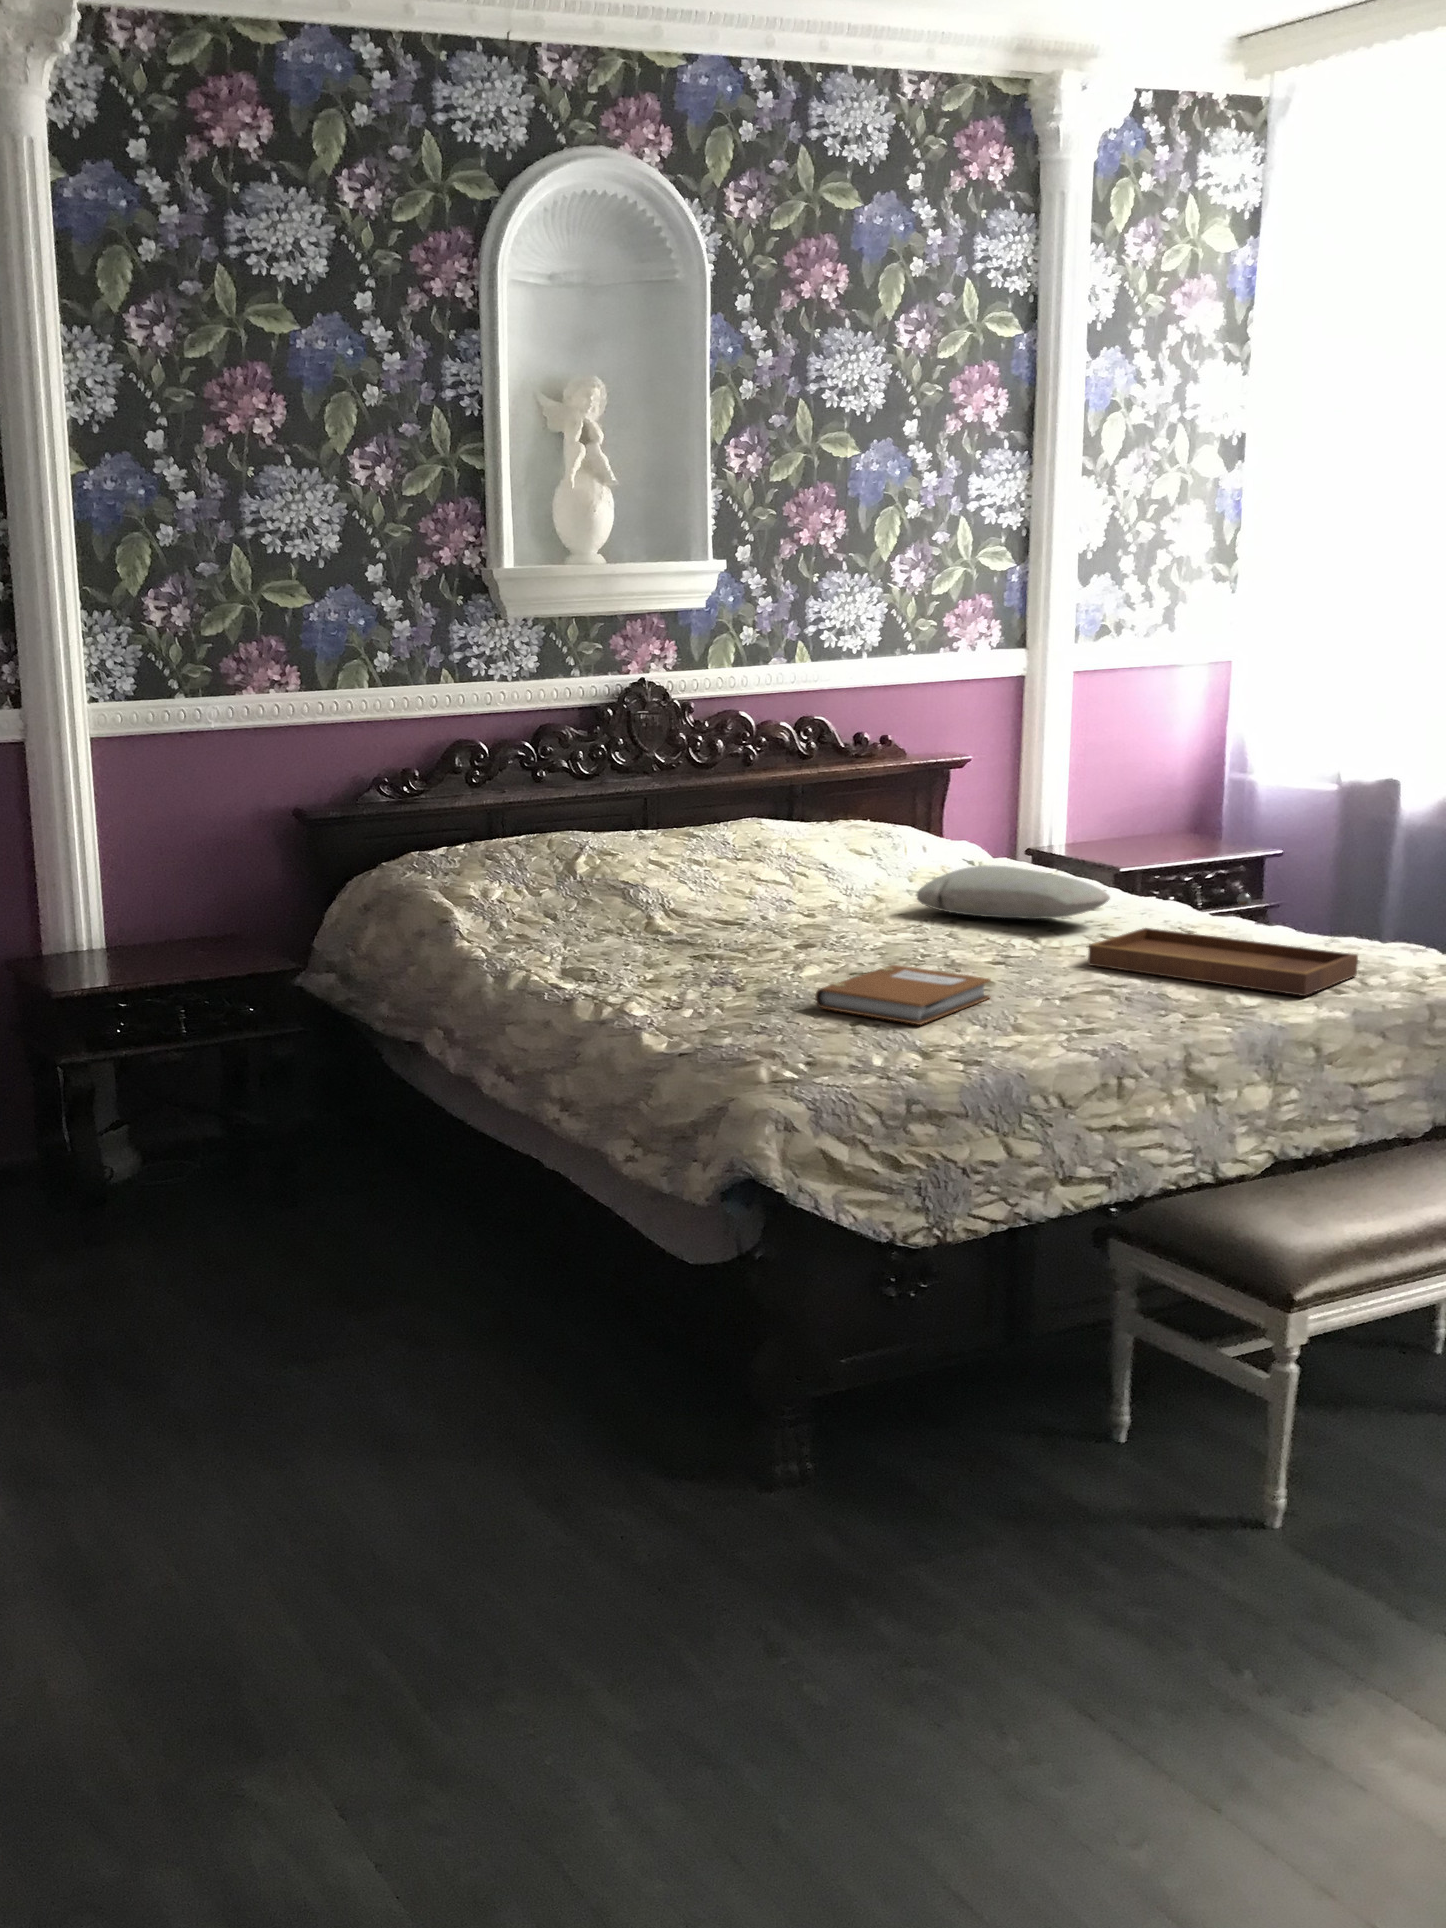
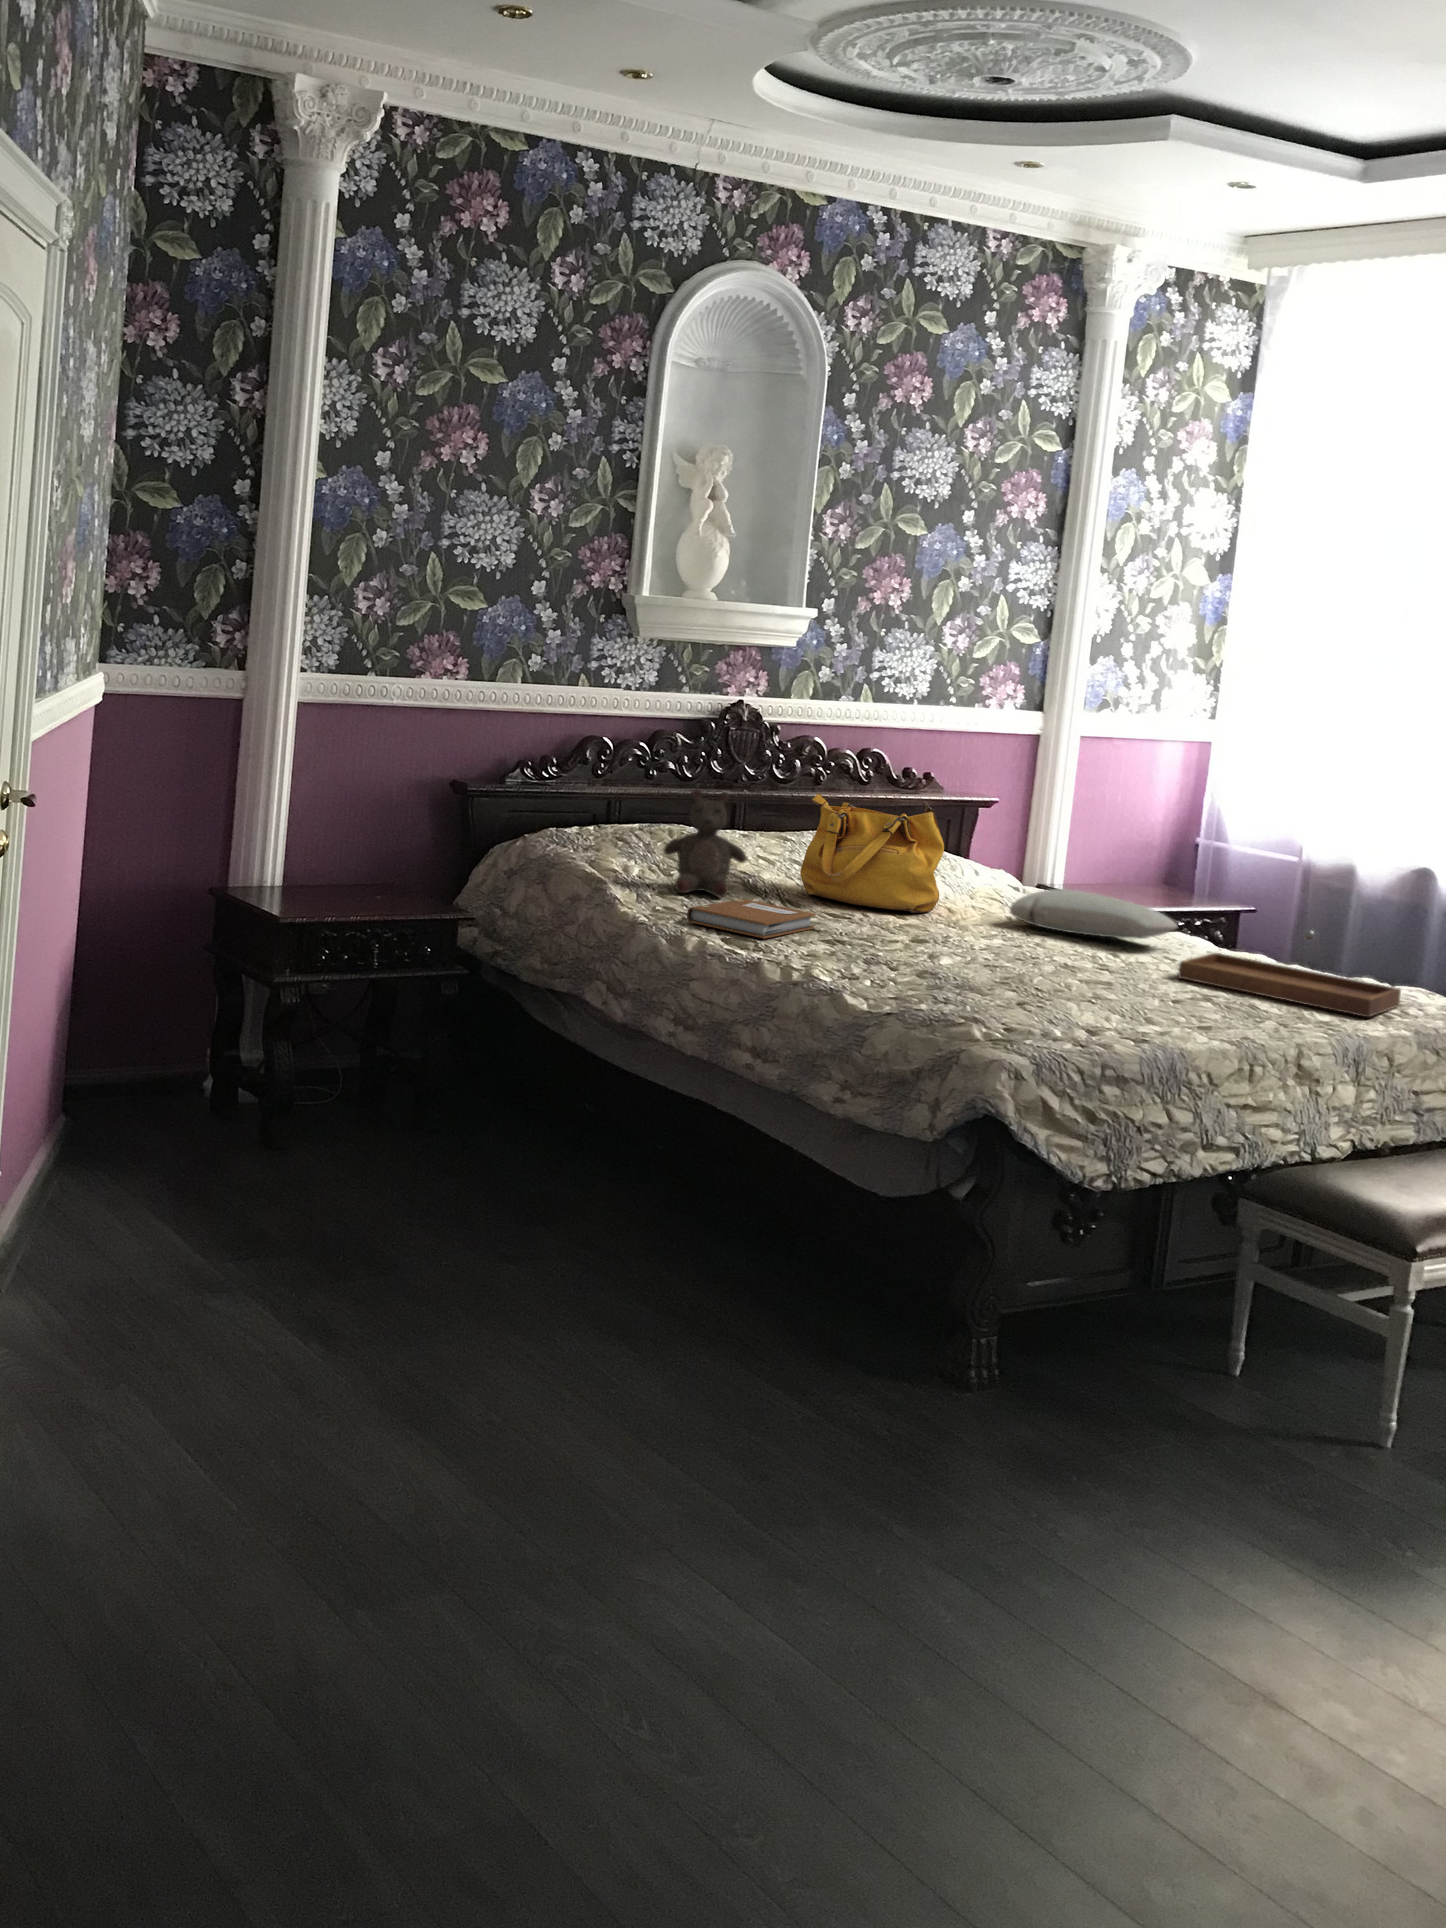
handbag: none [684,778,840,910] -> present [800,794,944,913]
stuffed bear: none [517,792,612,915] -> present [663,789,747,898]
notebook: present [815,965,991,1025] -> present [687,899,816,939]

